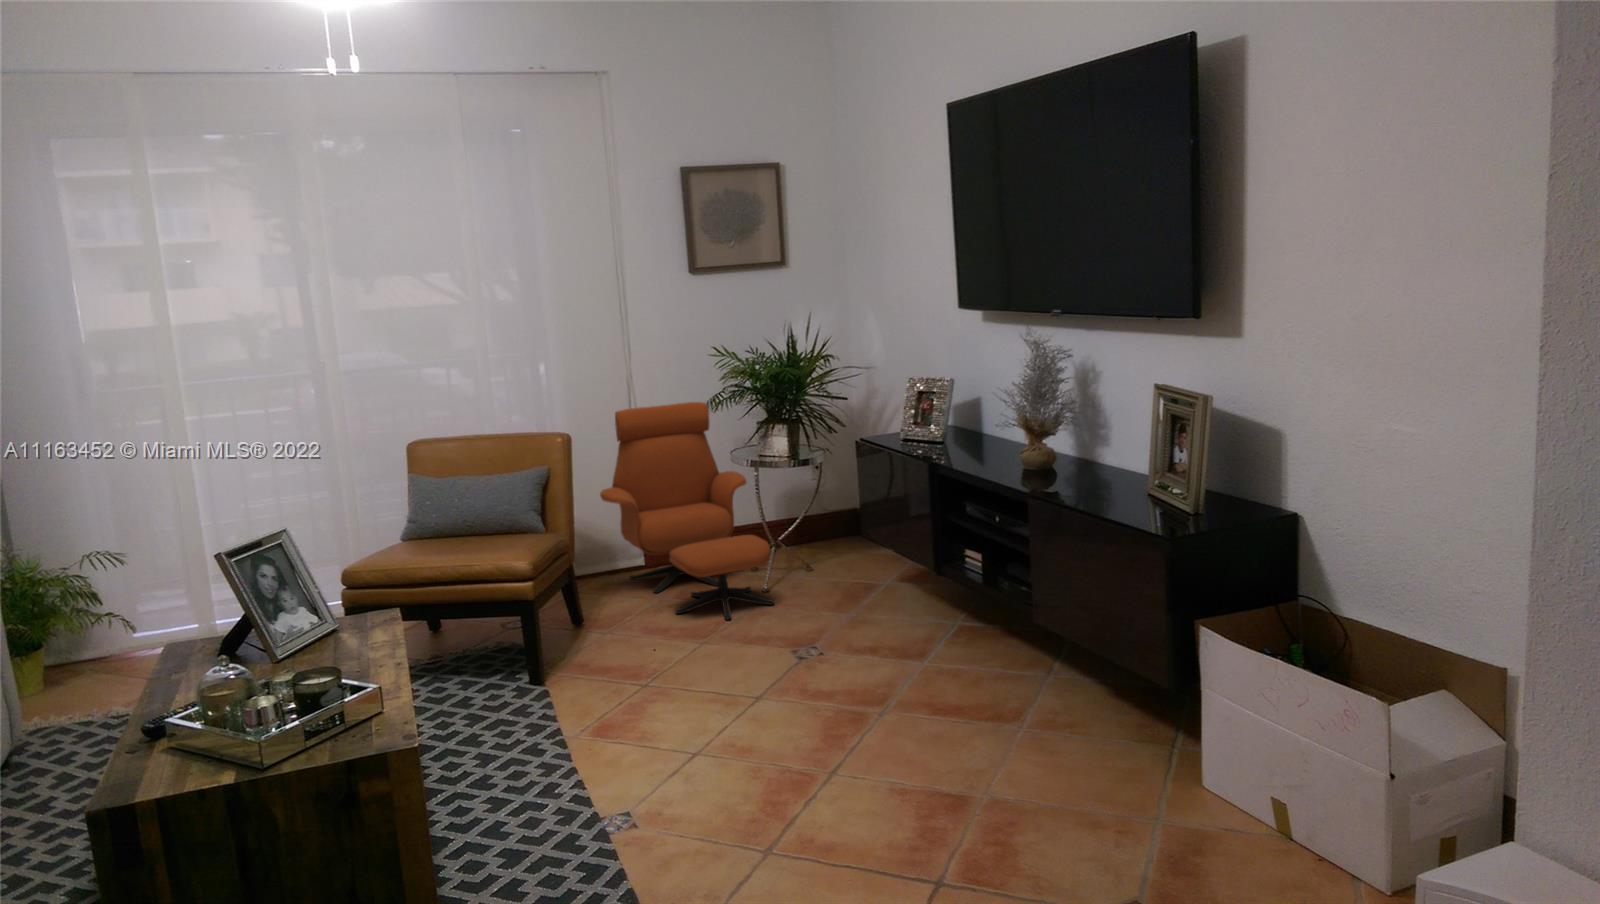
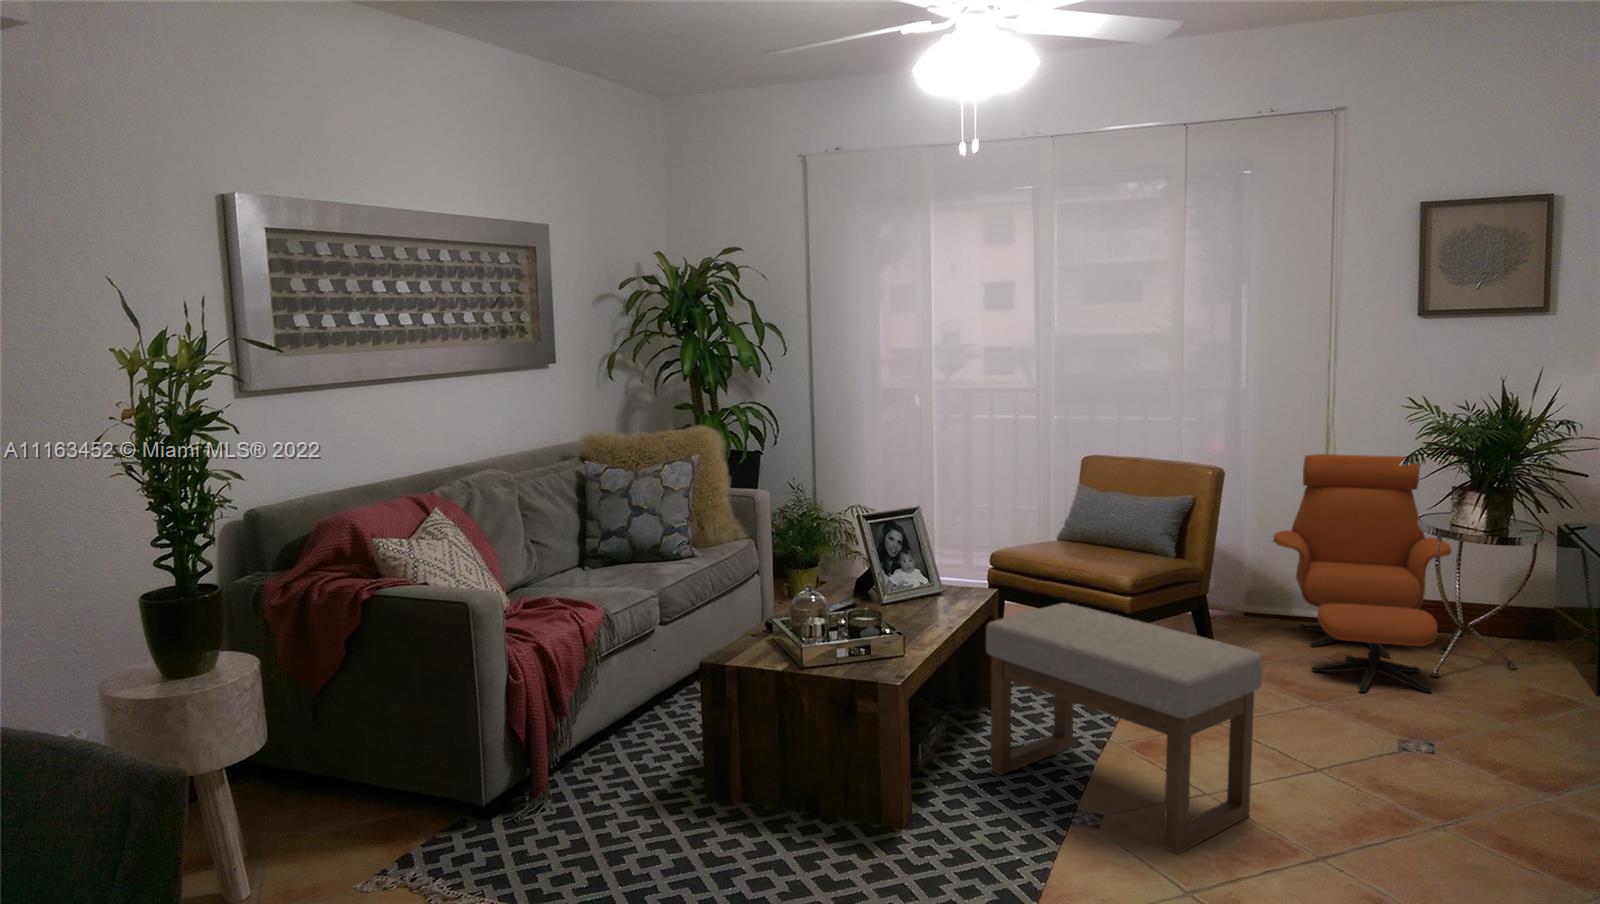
ottoman: none [451,595,747,816] -> present [986,603,1262,854]

